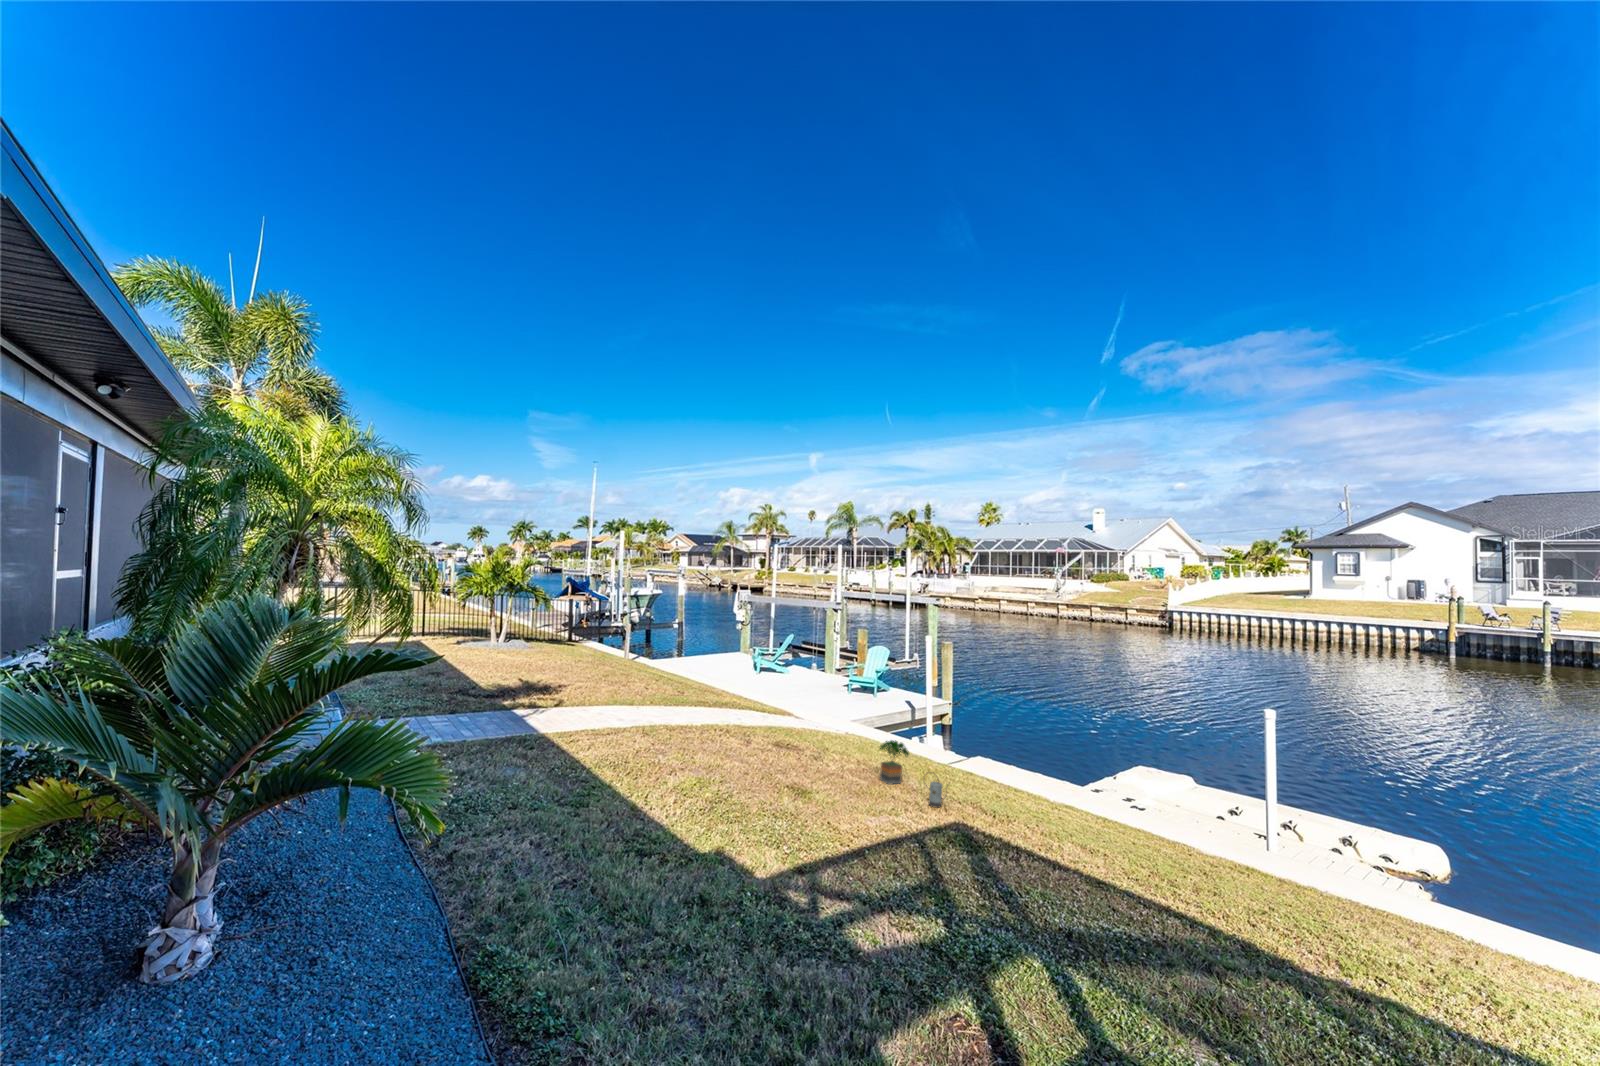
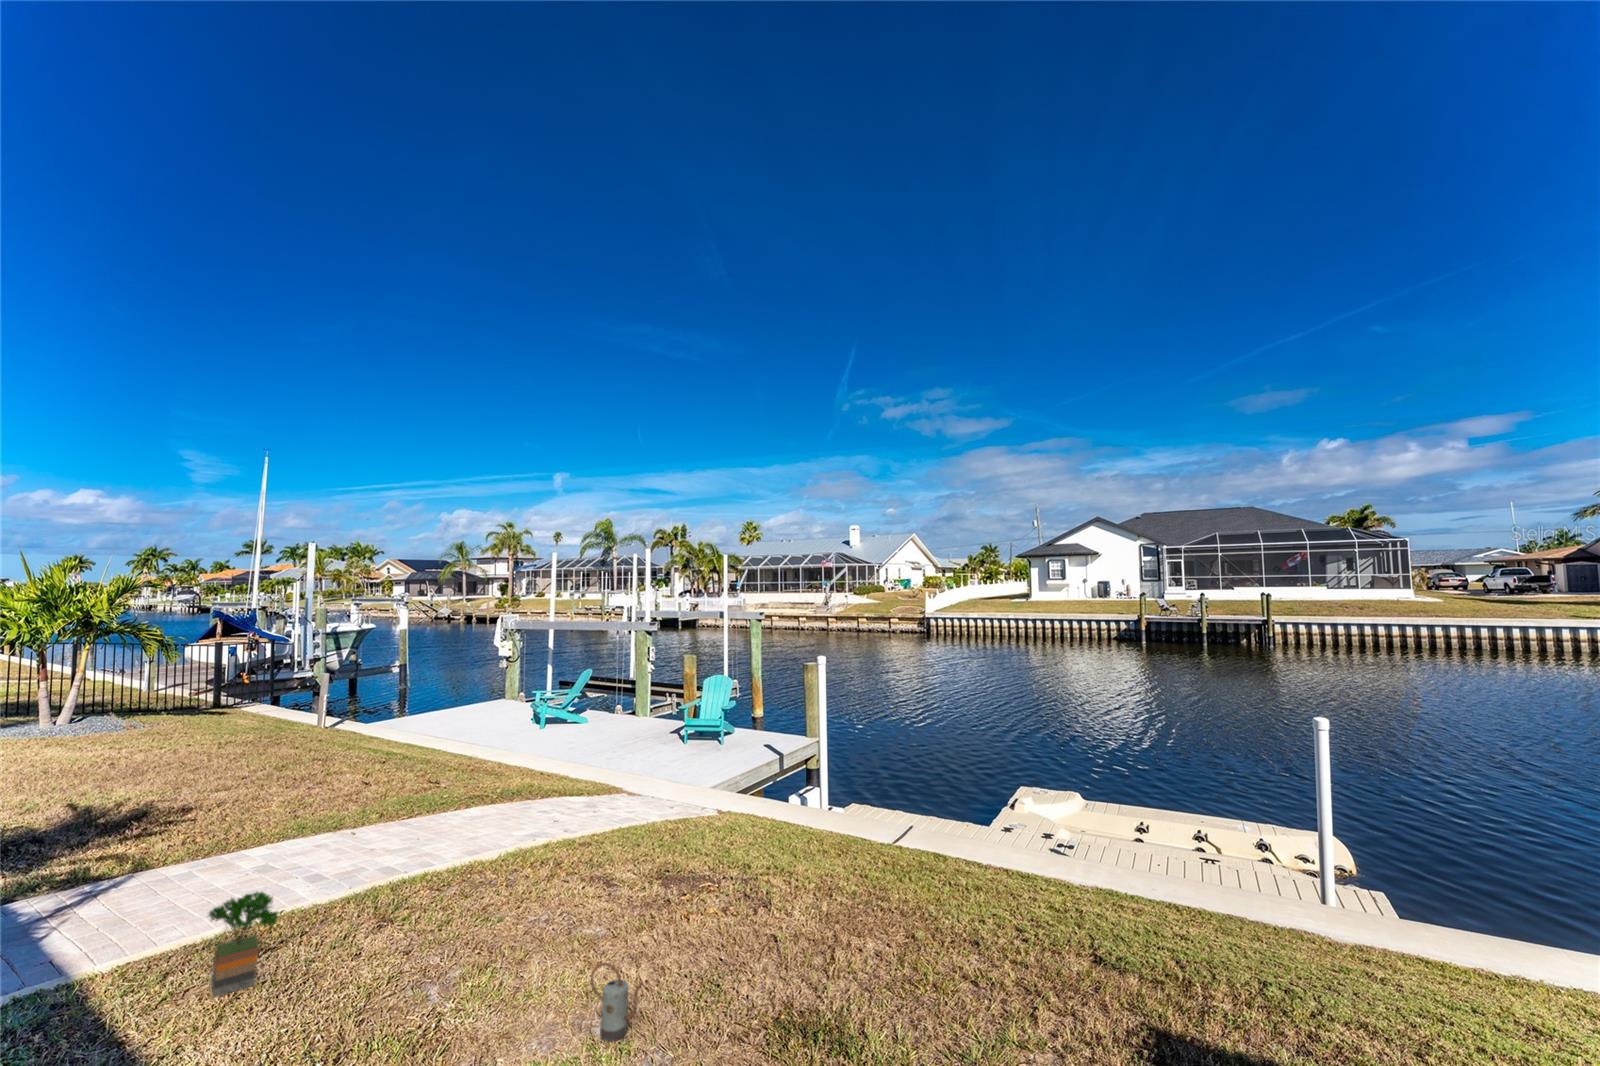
potted tree: present [880,740,909,785] -> present [209,892,279,997]

